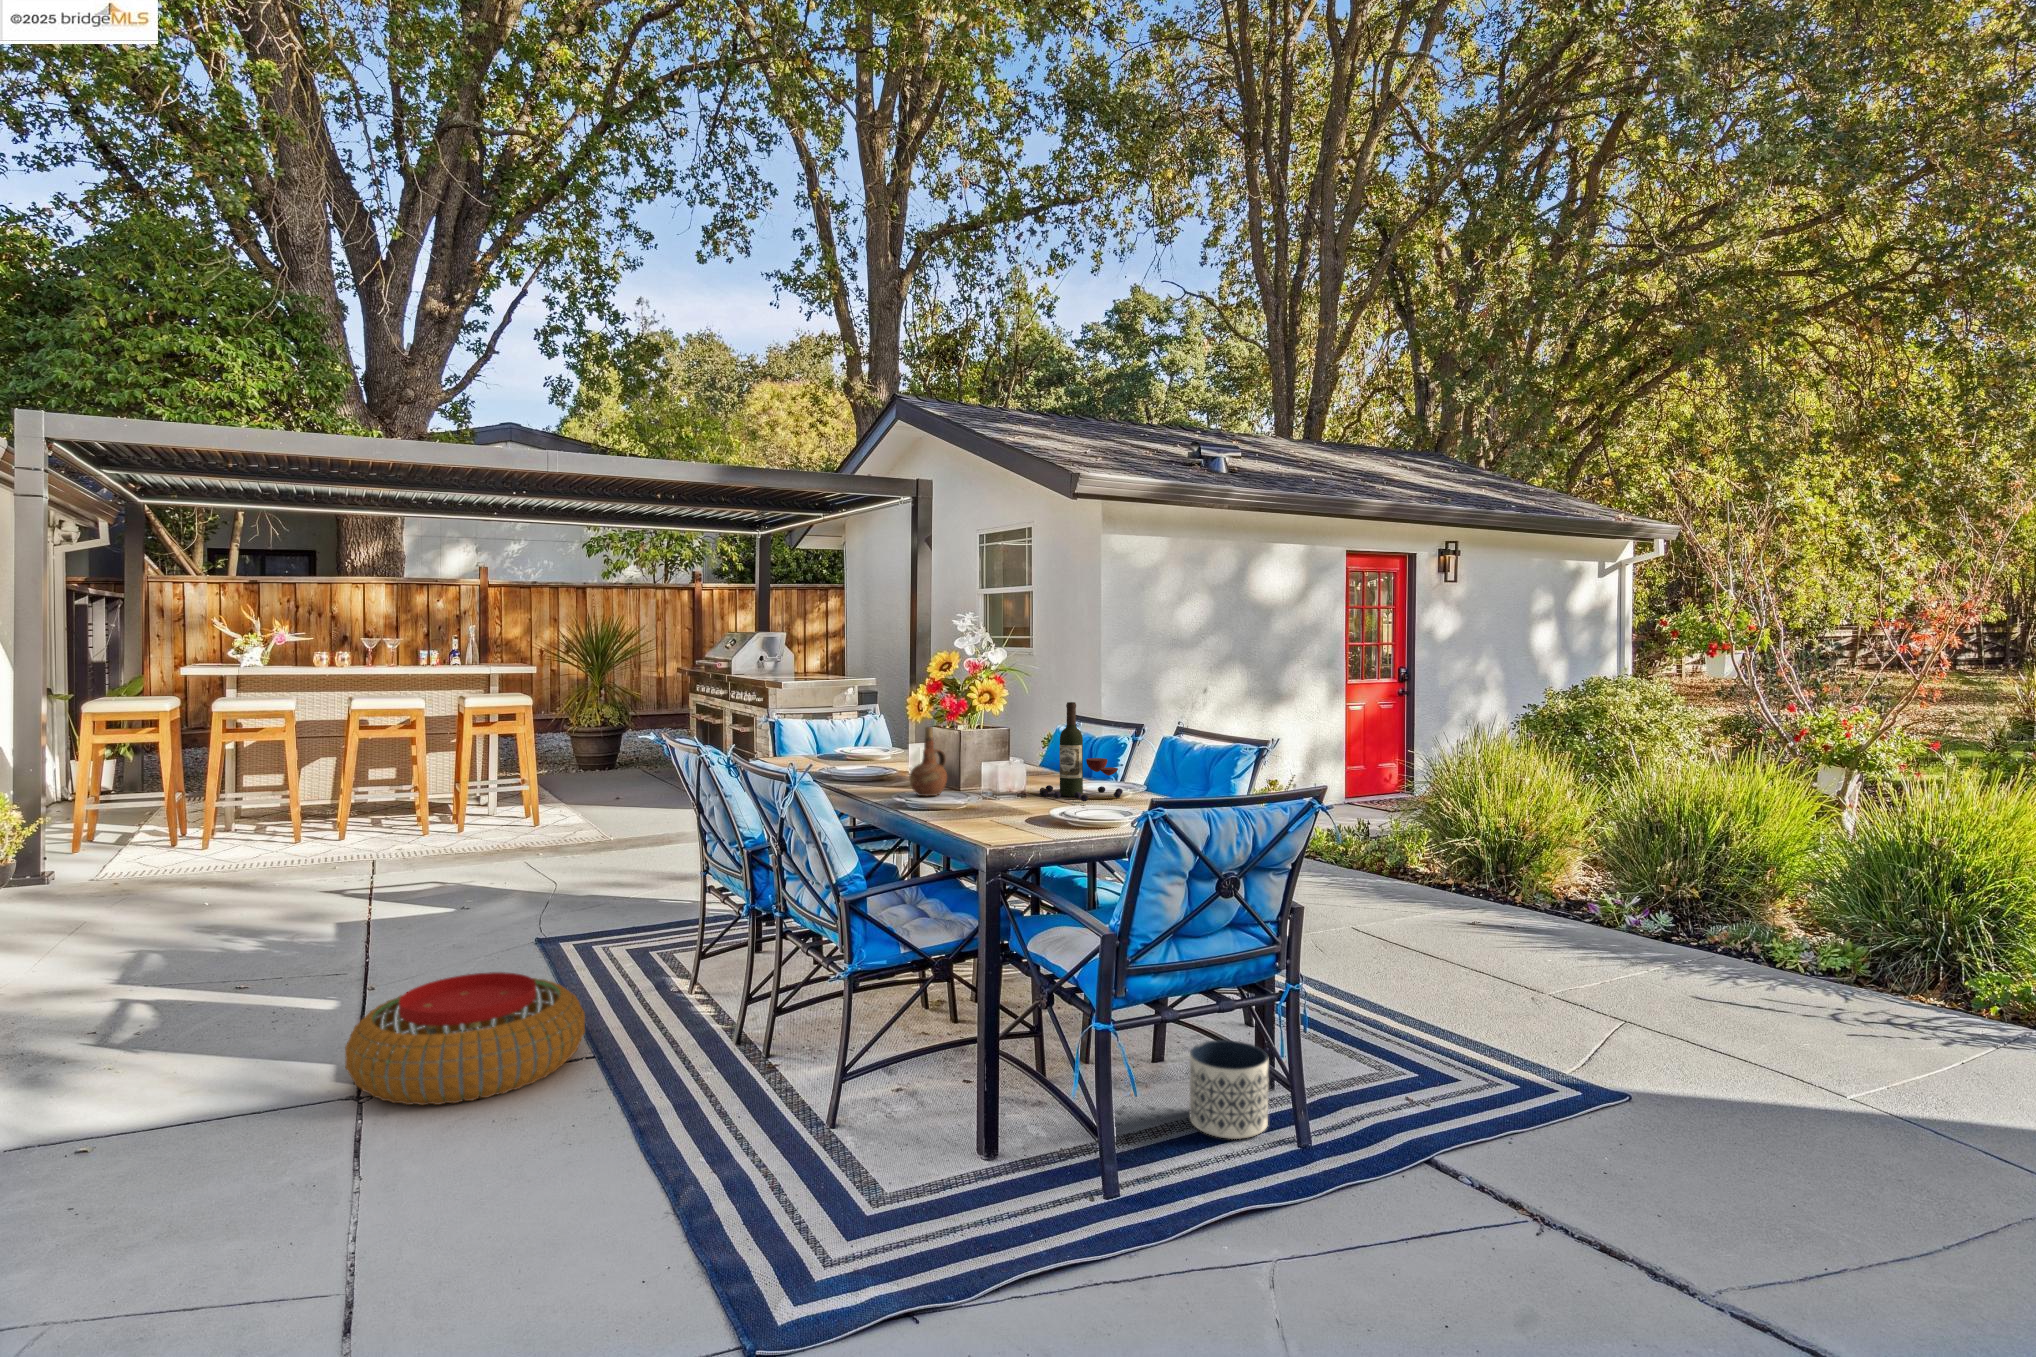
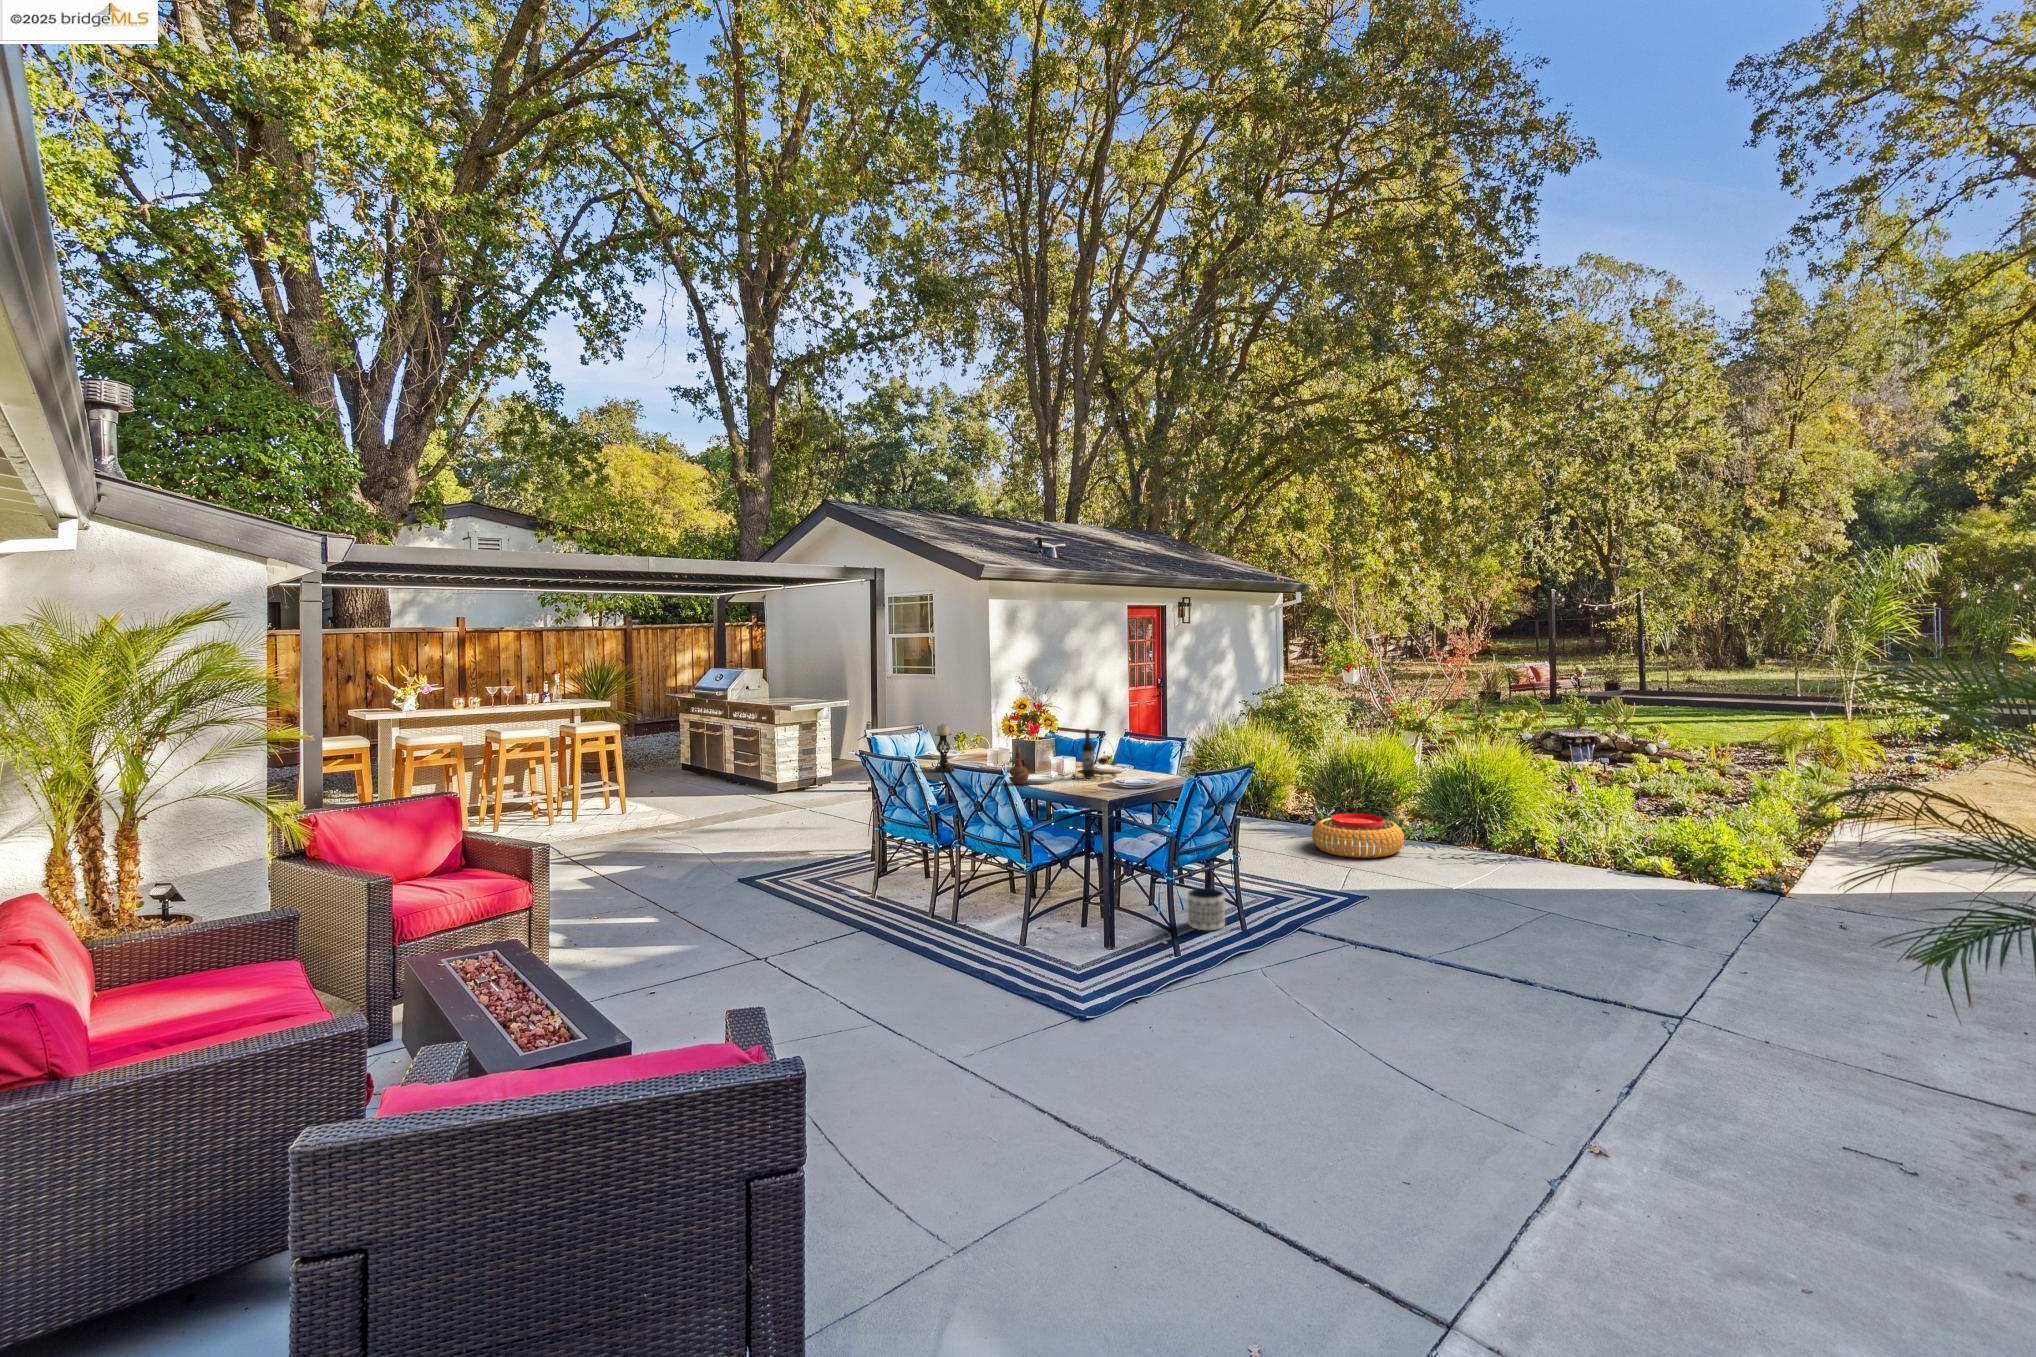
candle holder: none [841,685,877,769] -> present [934,723,954,772]
pouf: present [345,972,585,1105] -> present [1312,813,1404,858]

